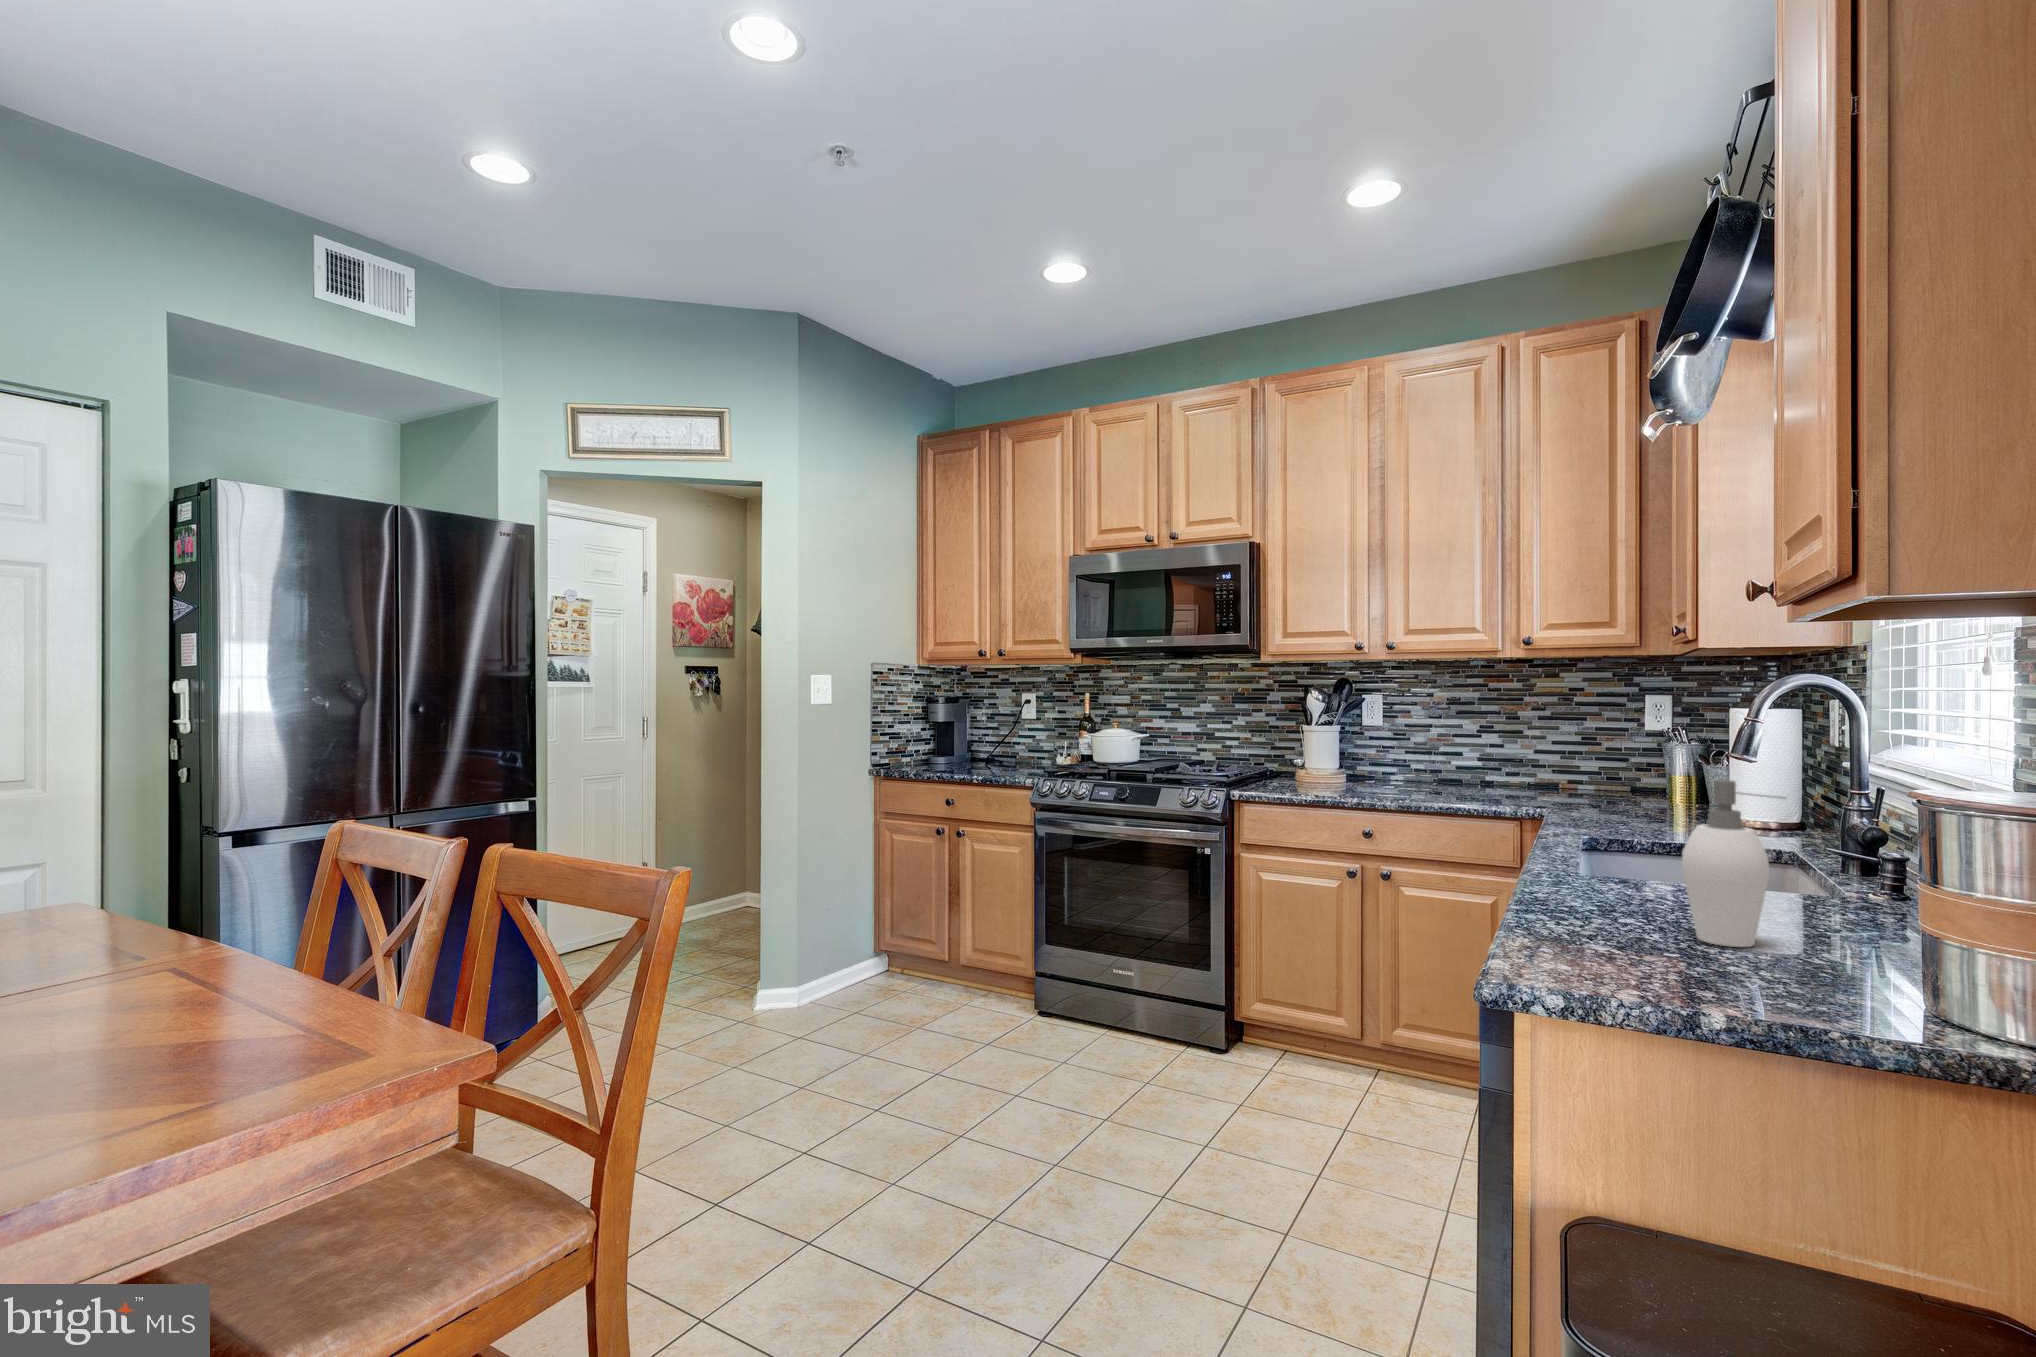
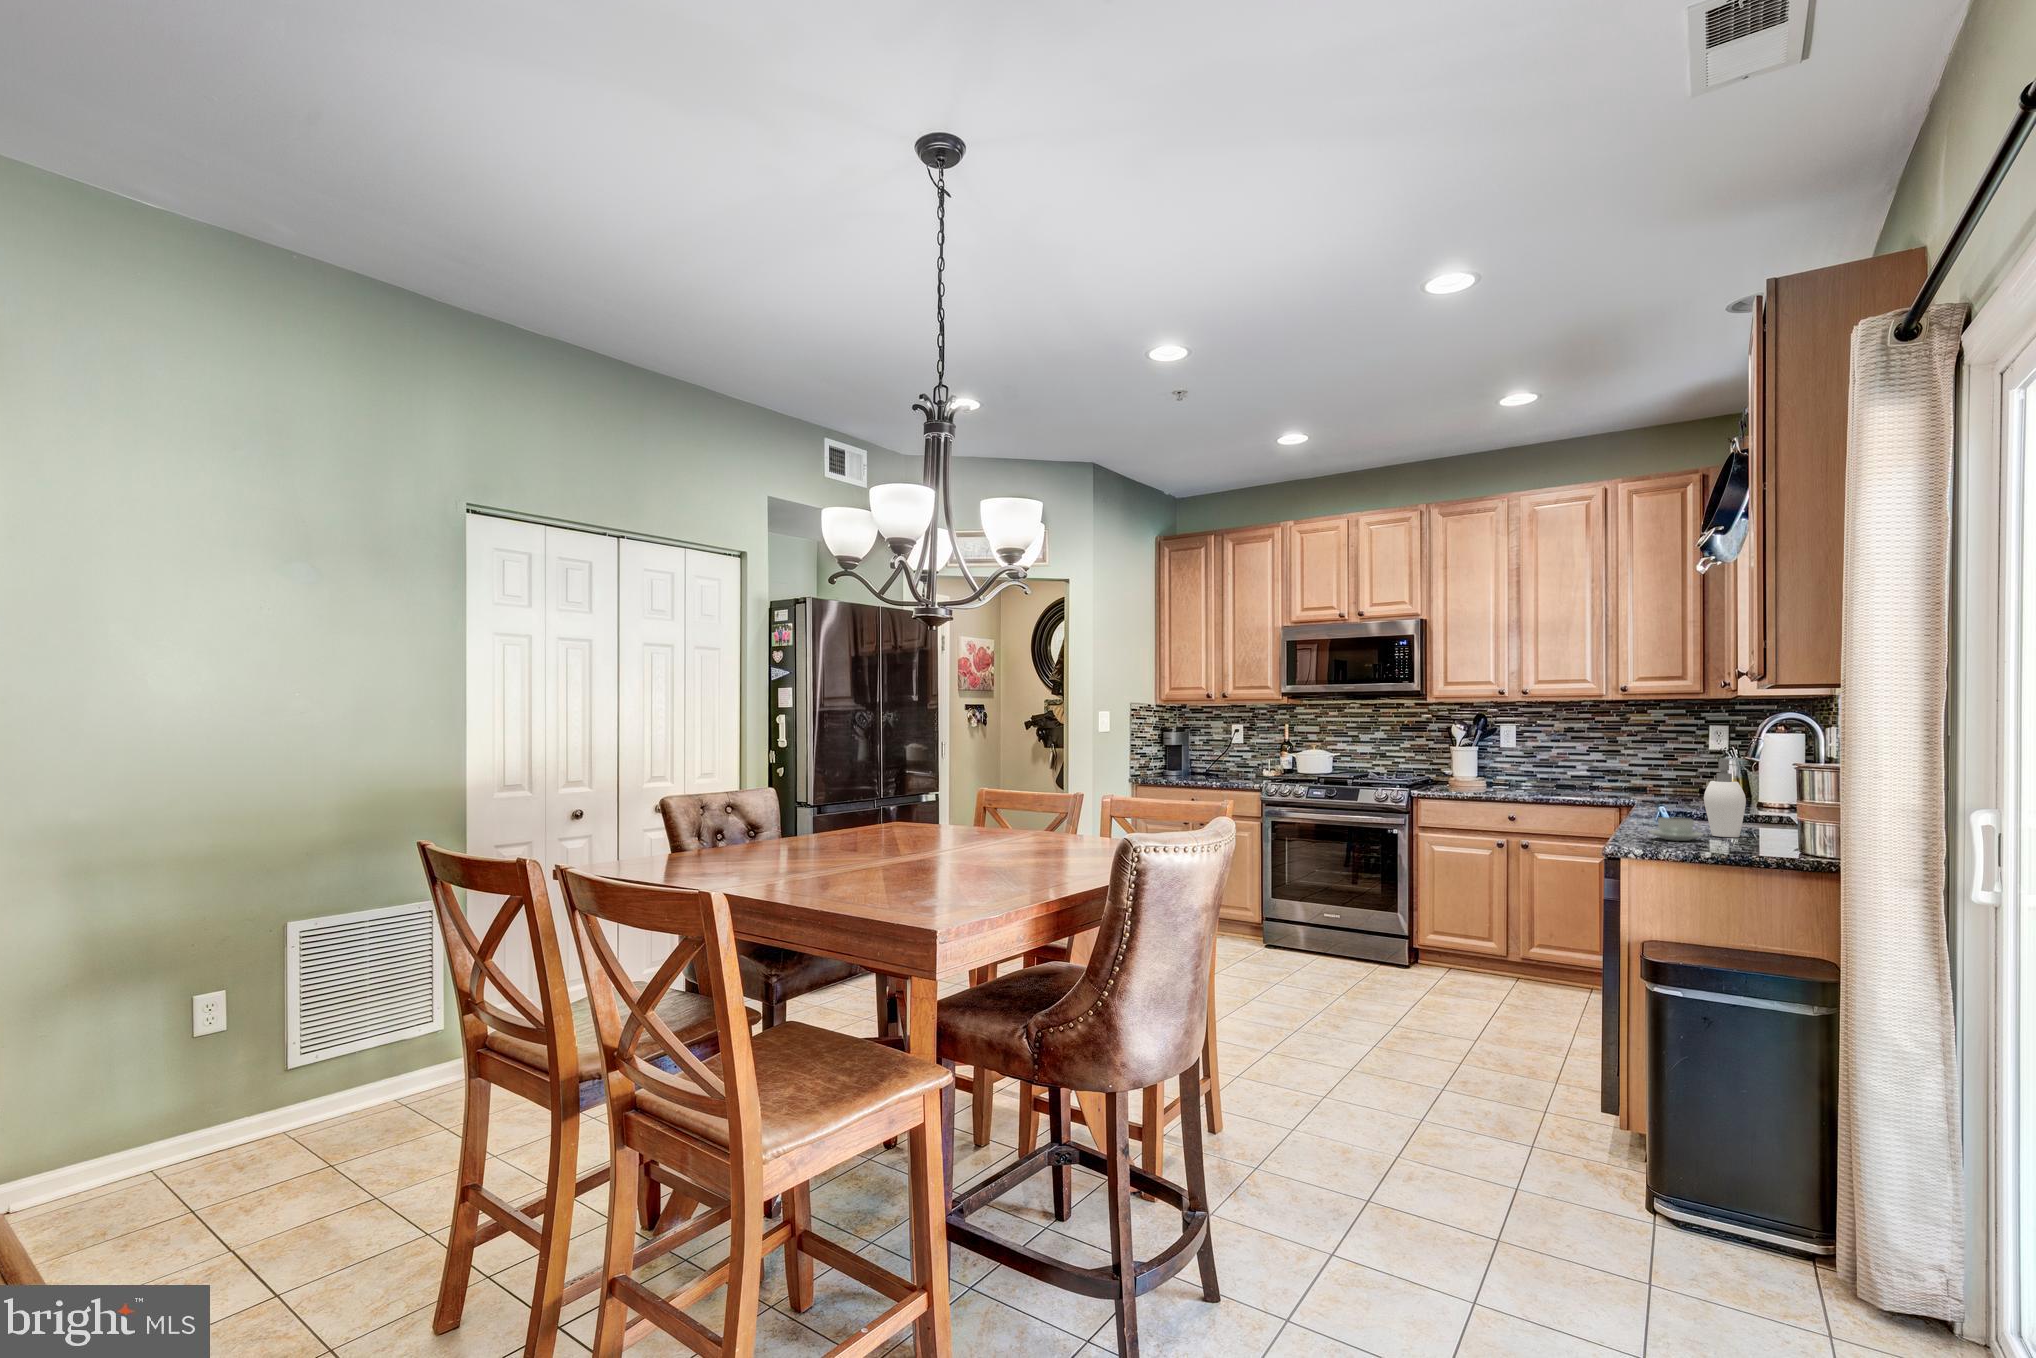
coffee cup: none [1571,908,1690,968] -> present [1649,817,1703,841]

